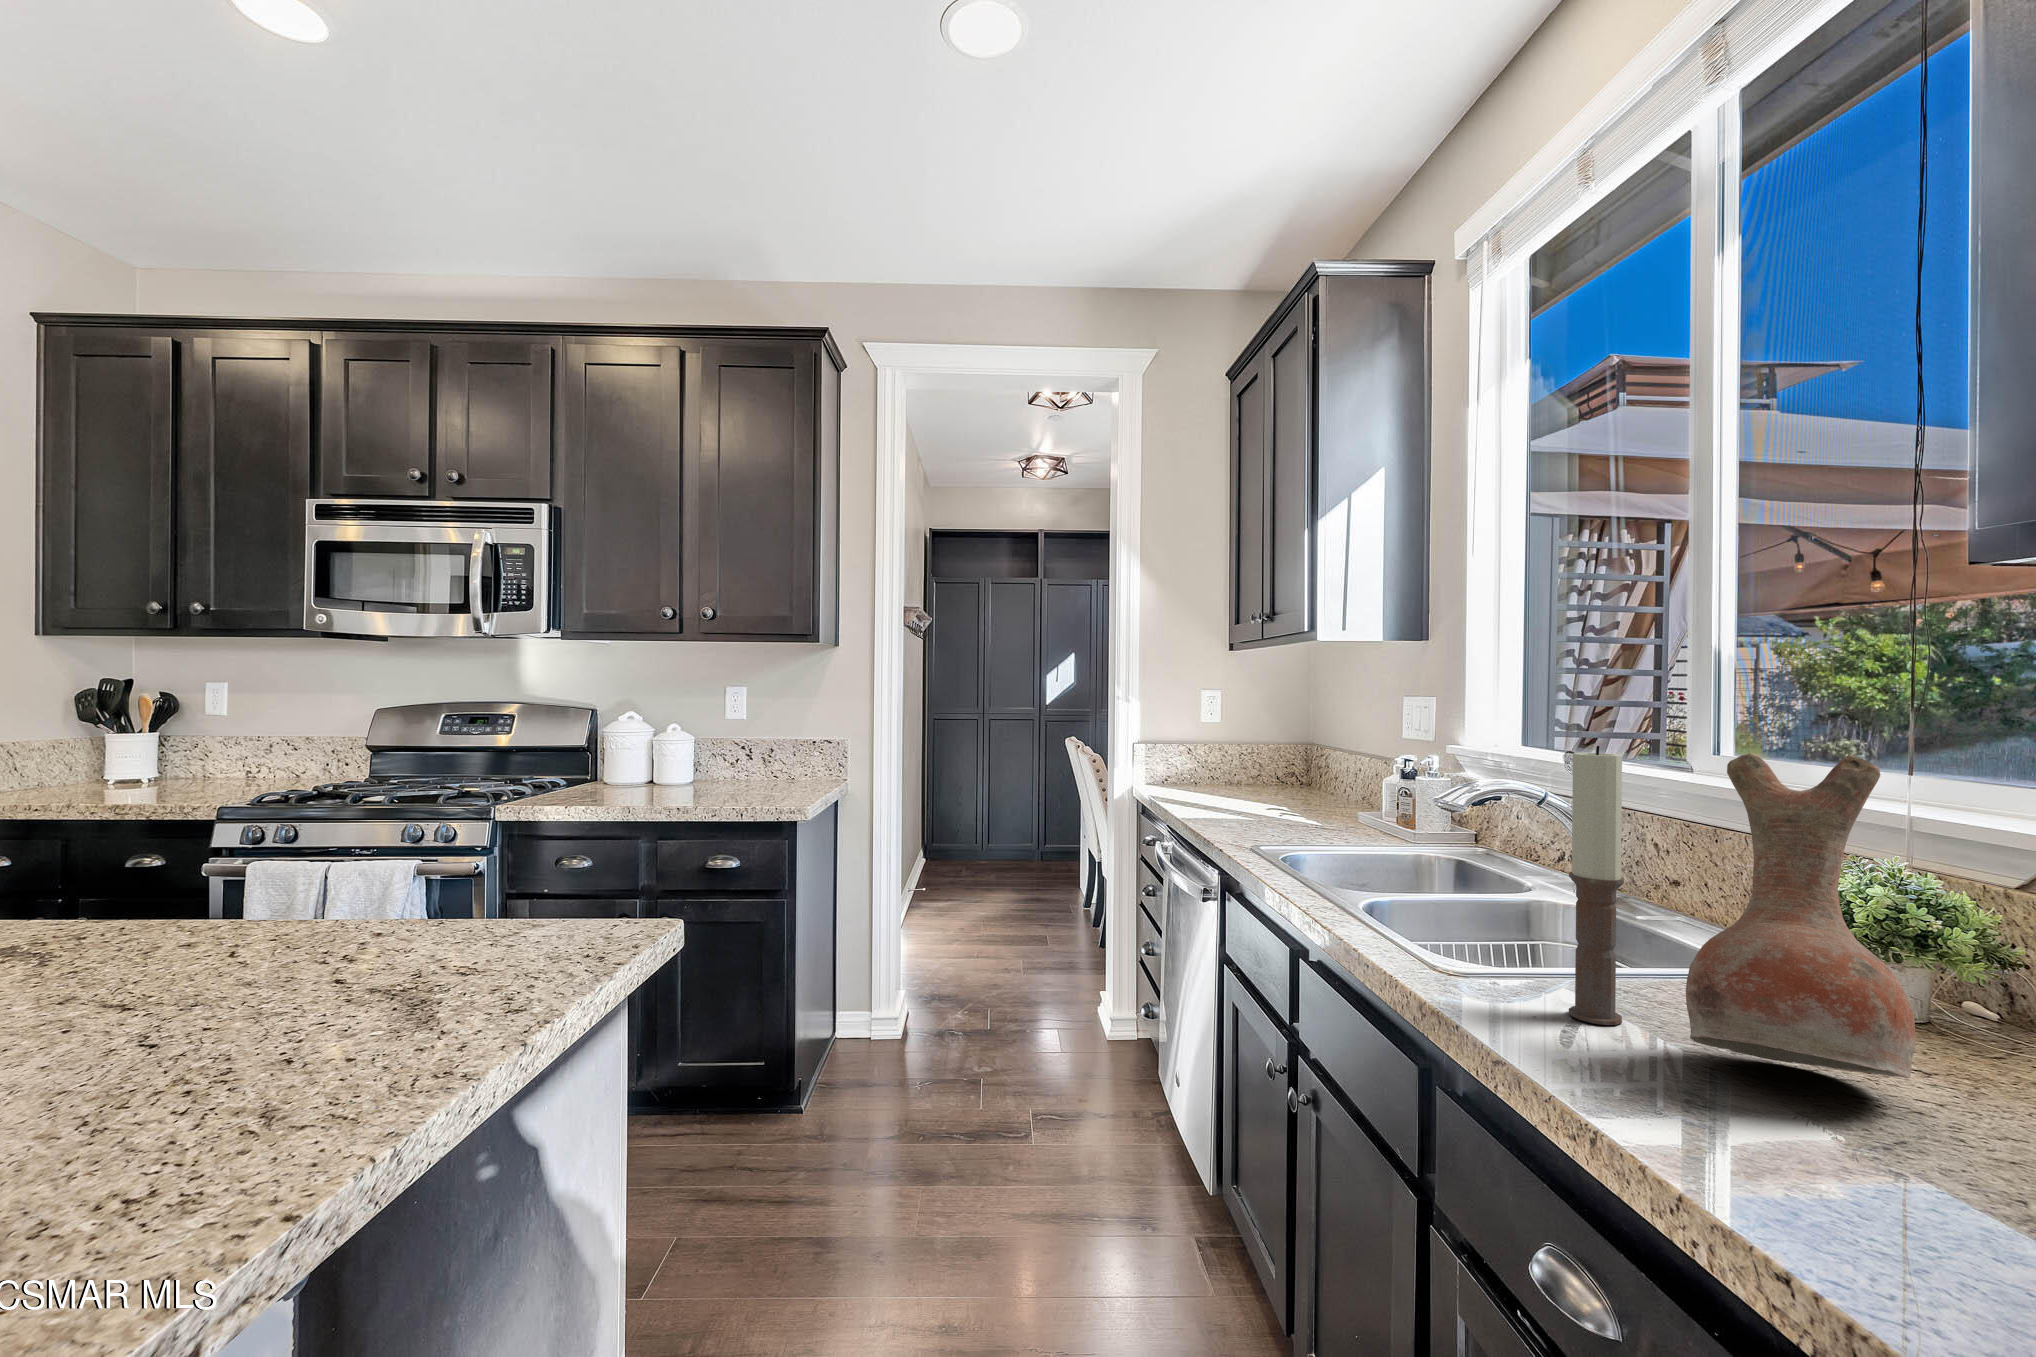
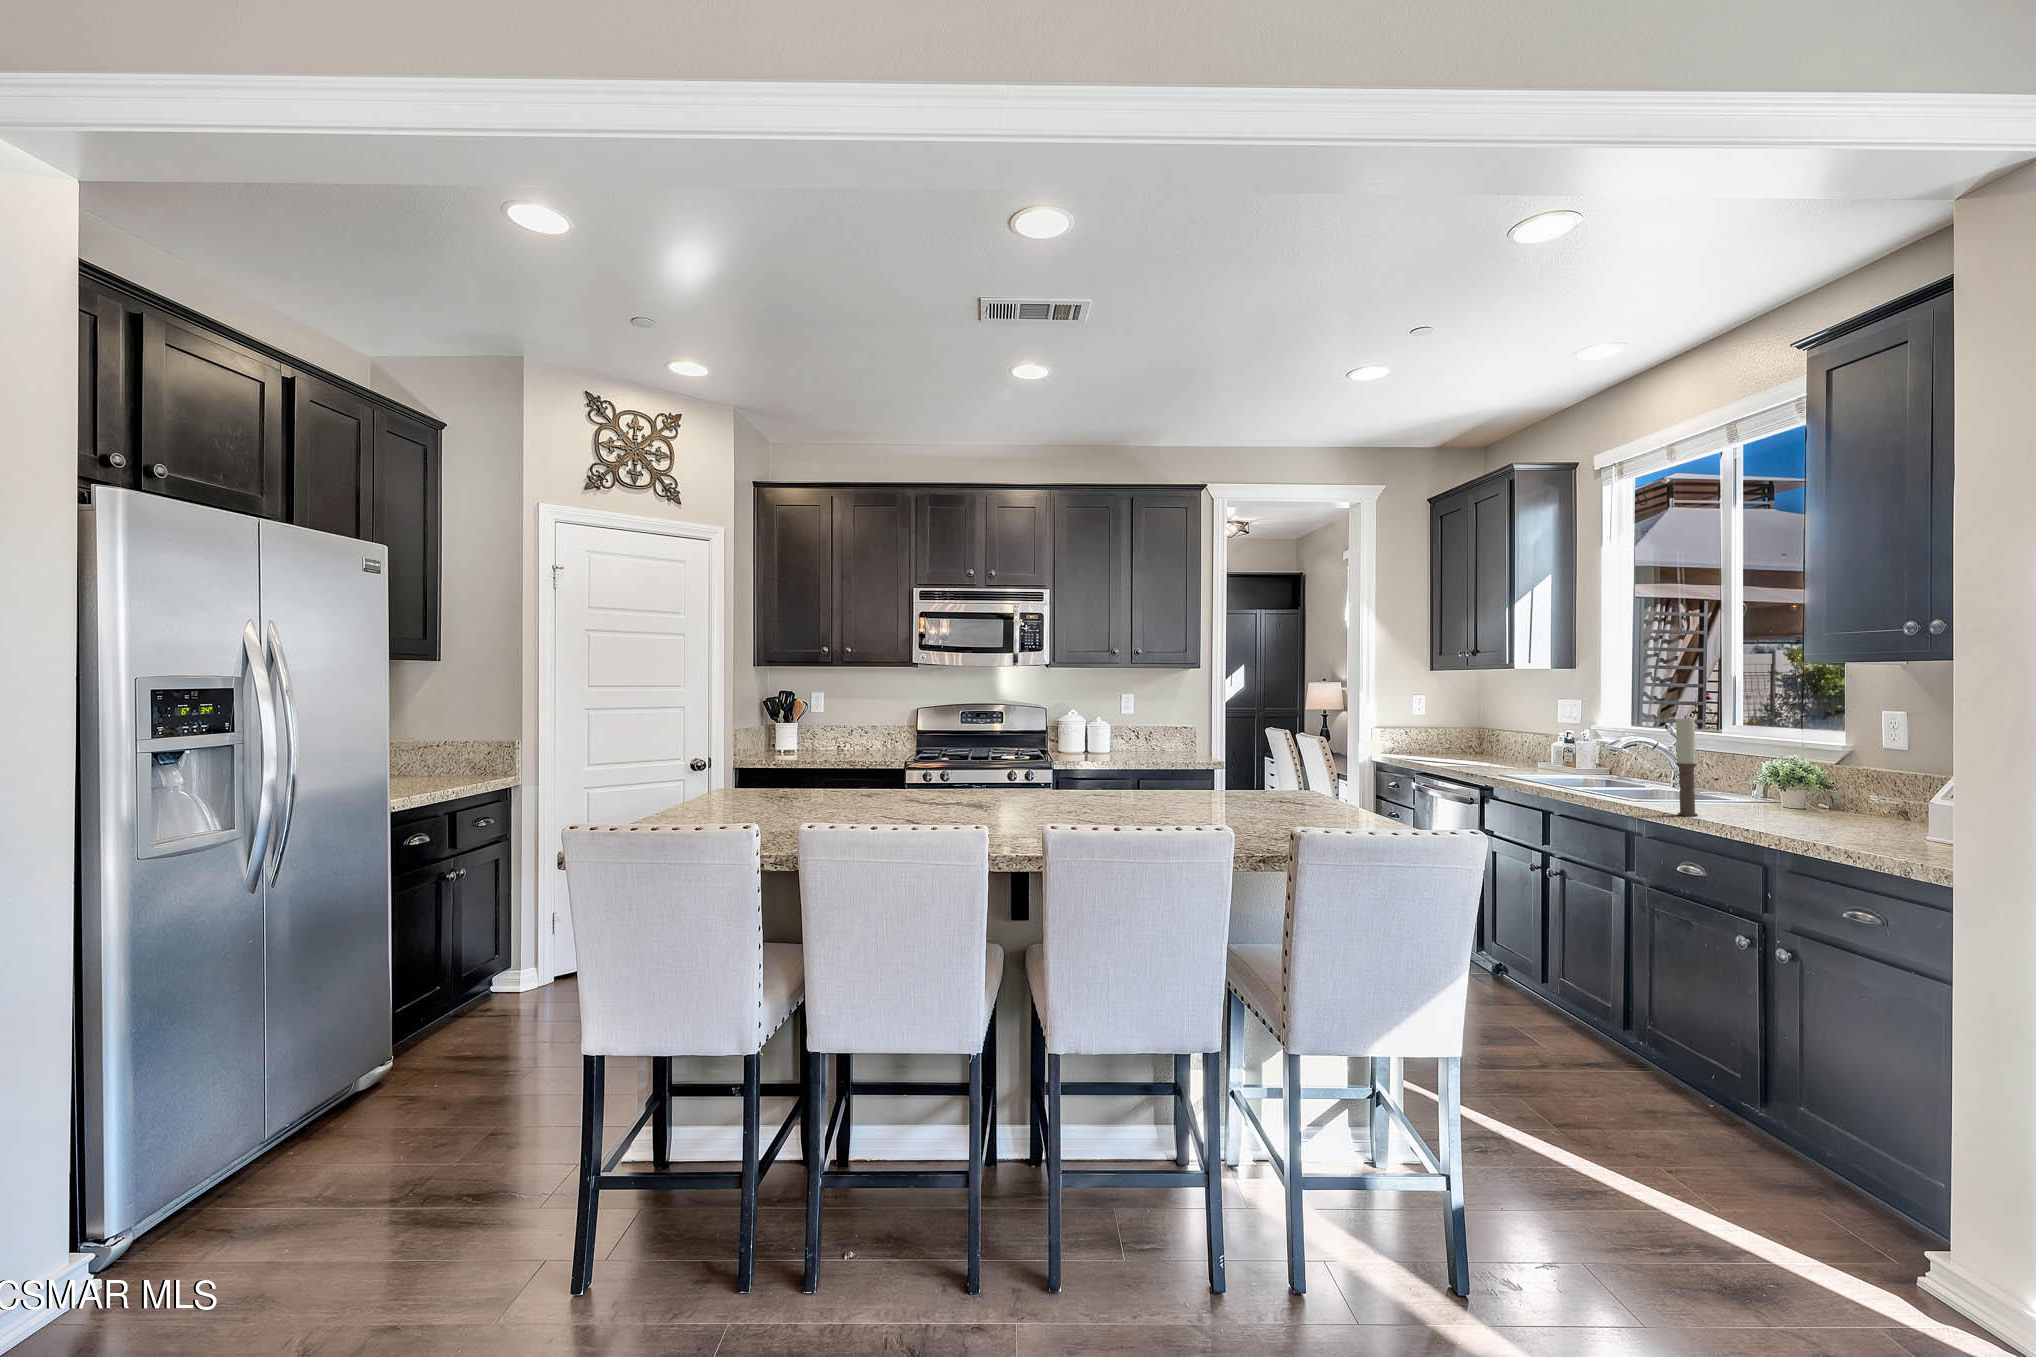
vase: present [1686,754,1916,1078] -> none [1720,715,1790,818]

